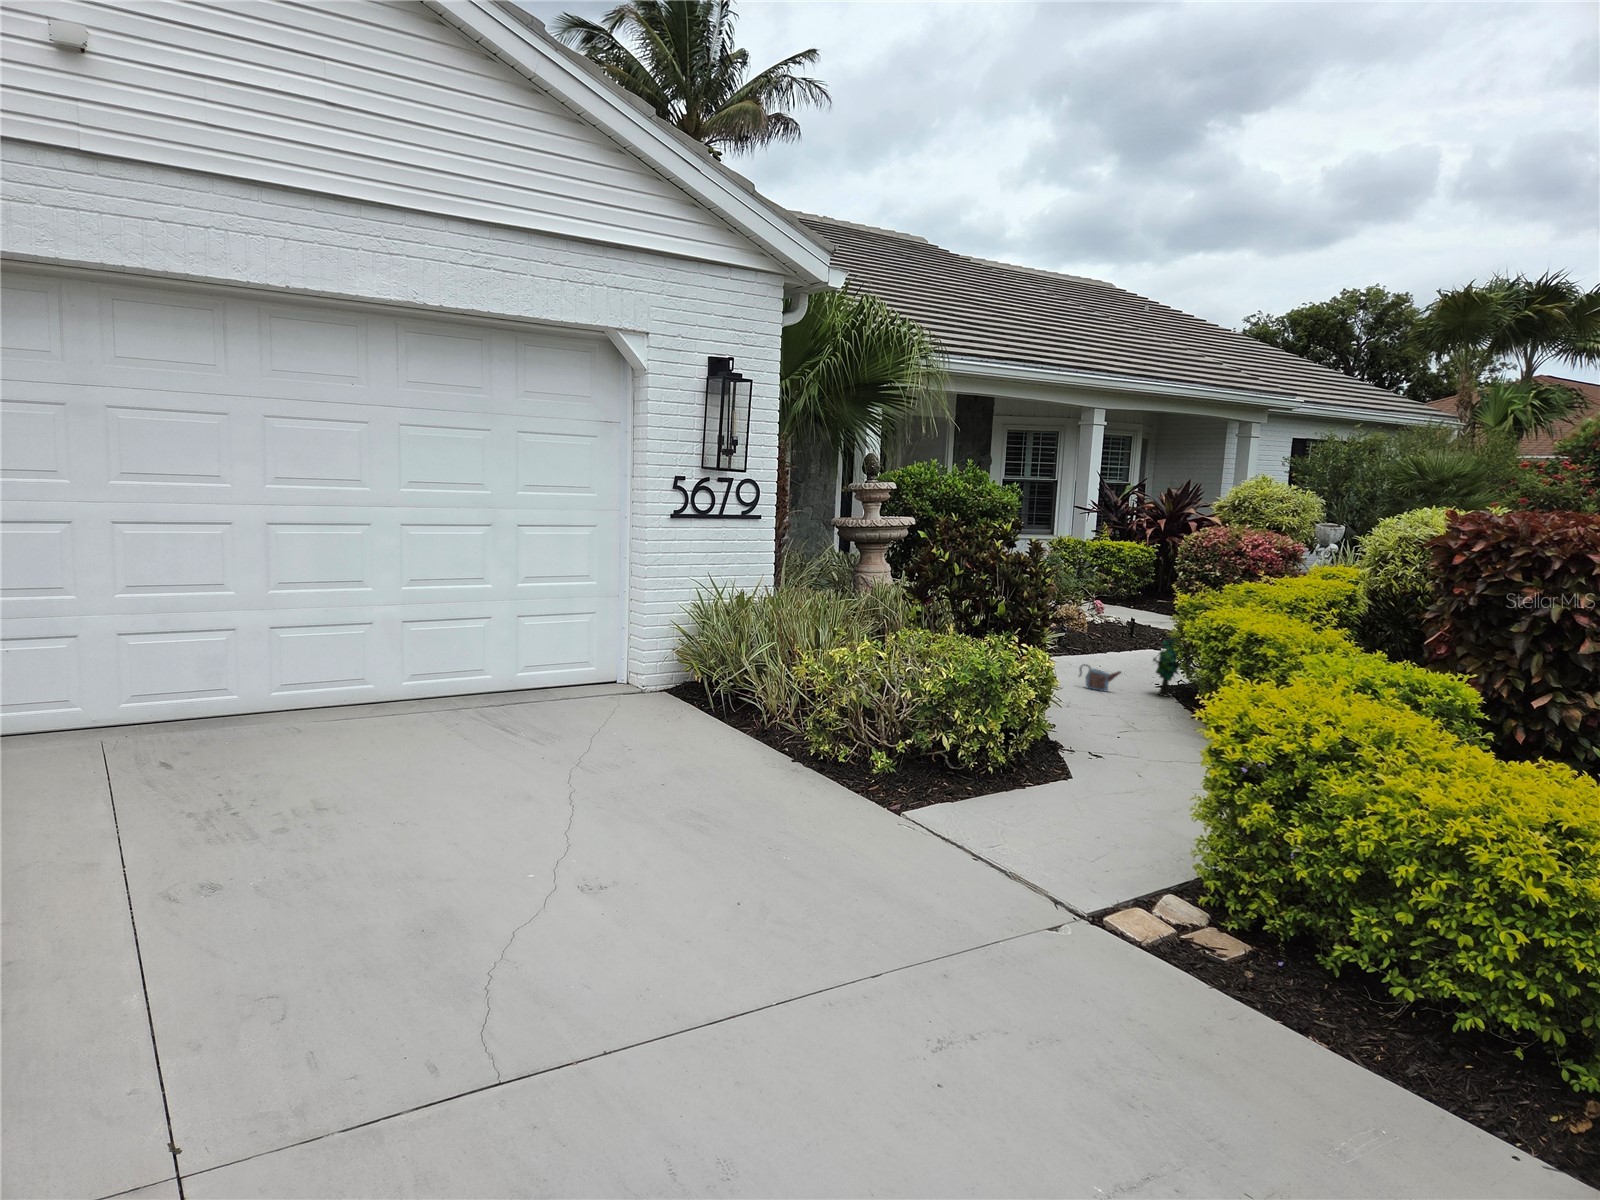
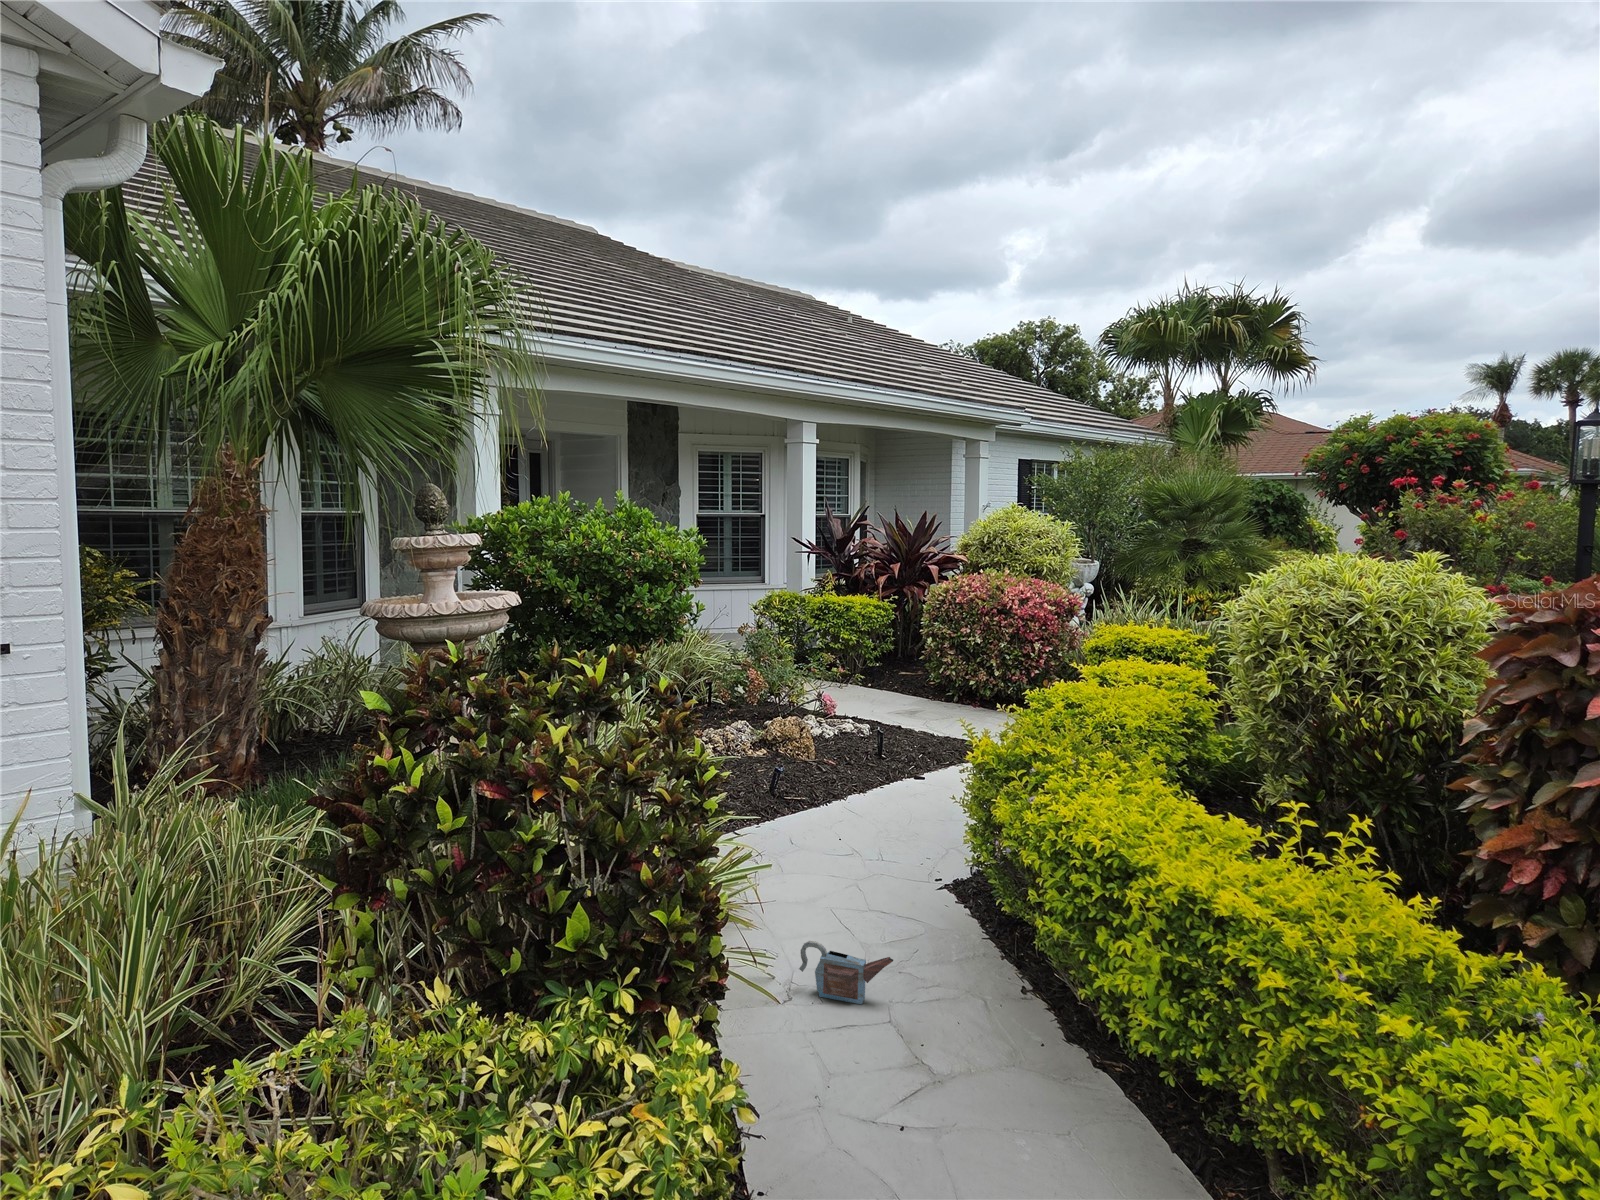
decorative plant: present [1153,637,1179,697] -> none [950,865,1023,995]

